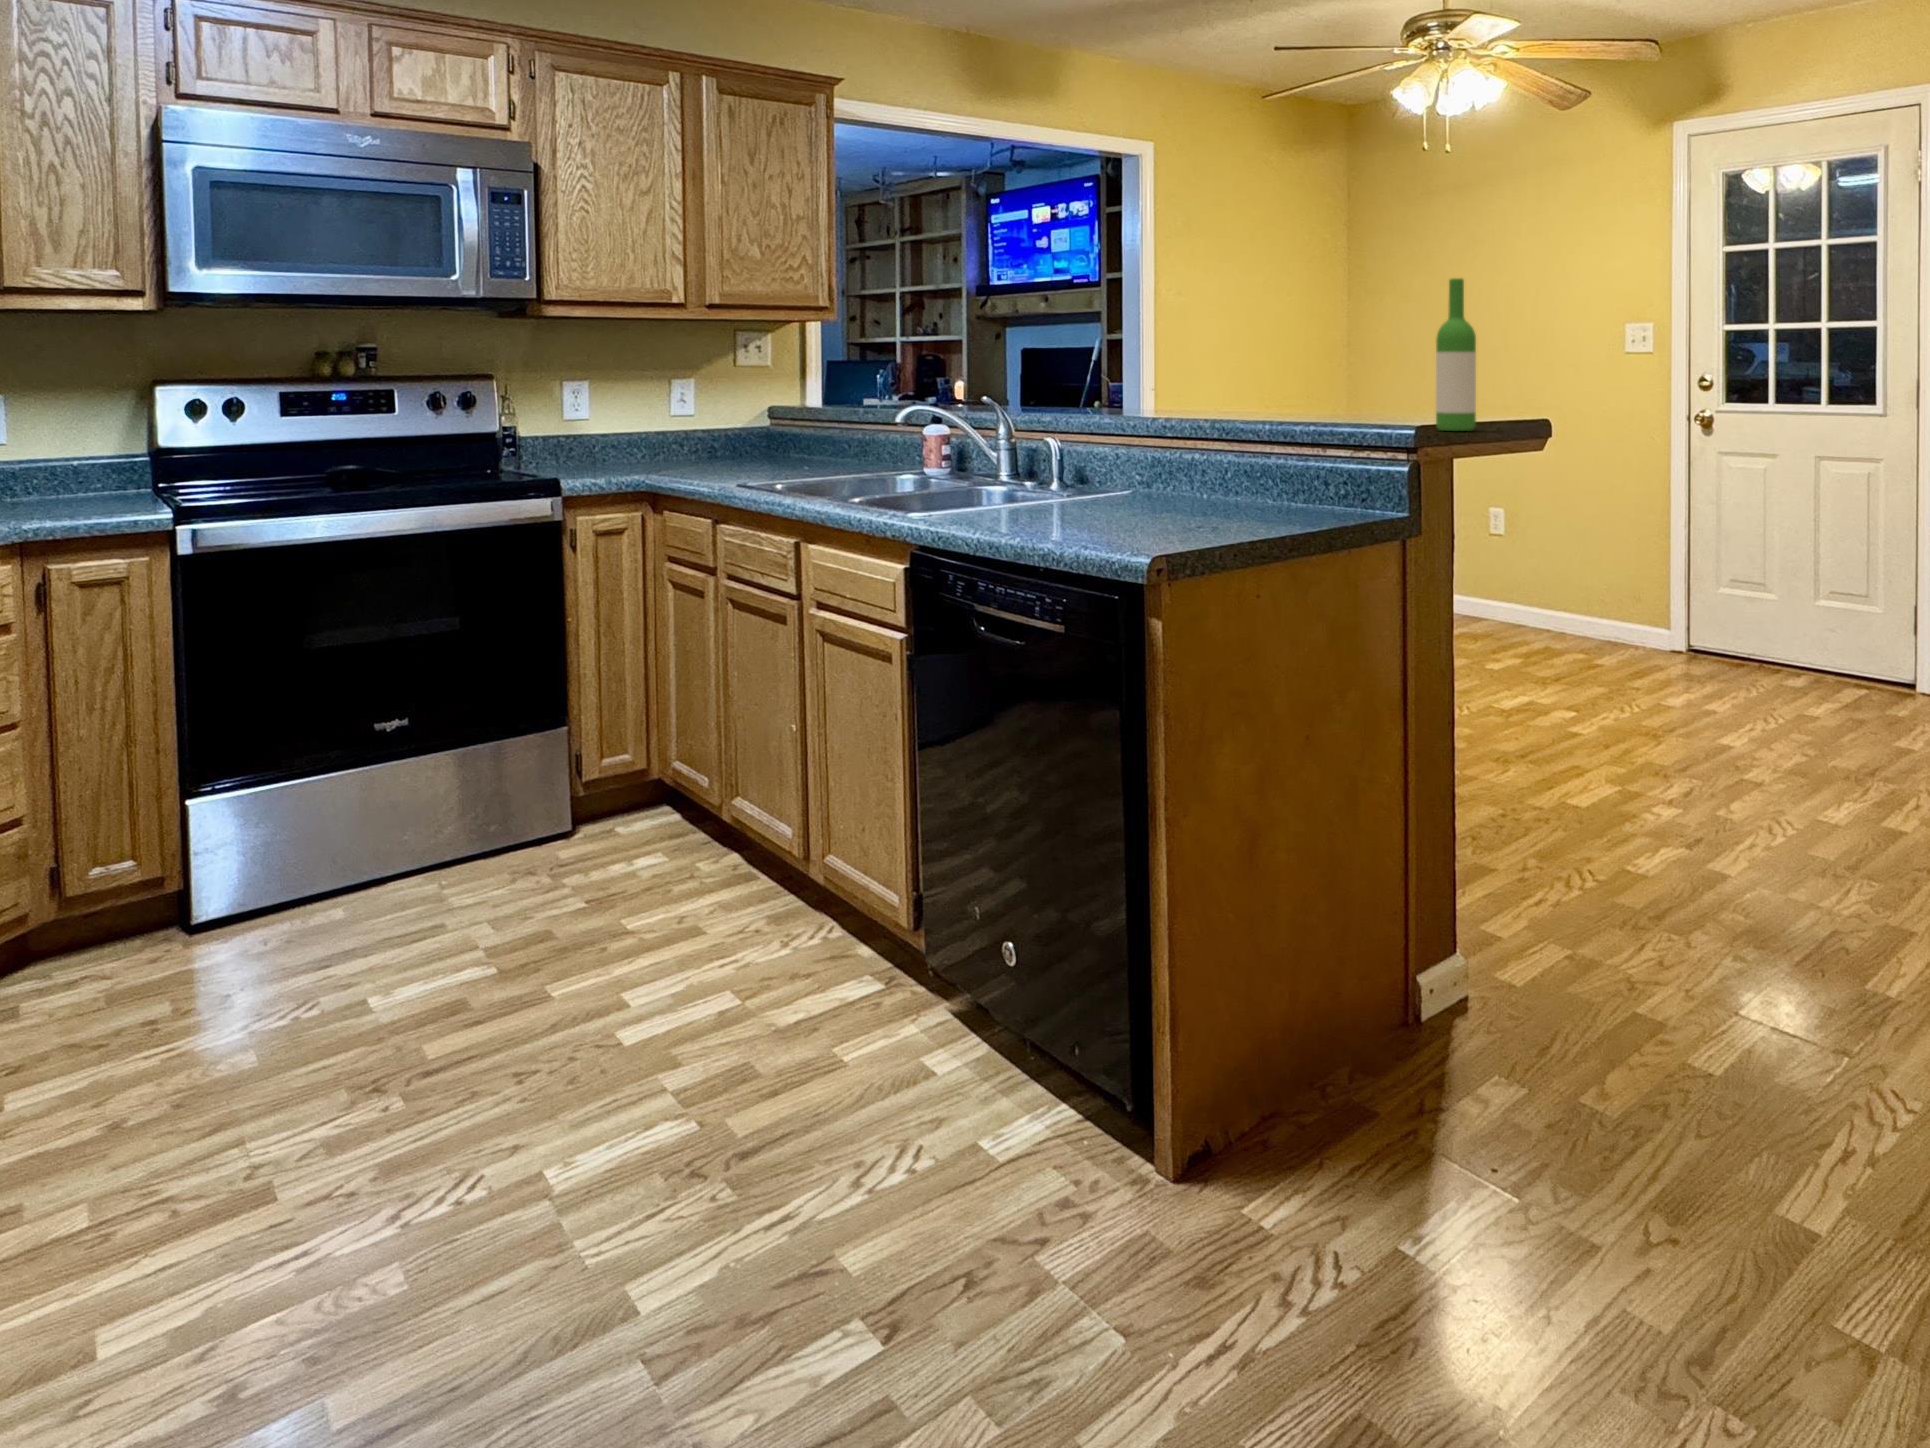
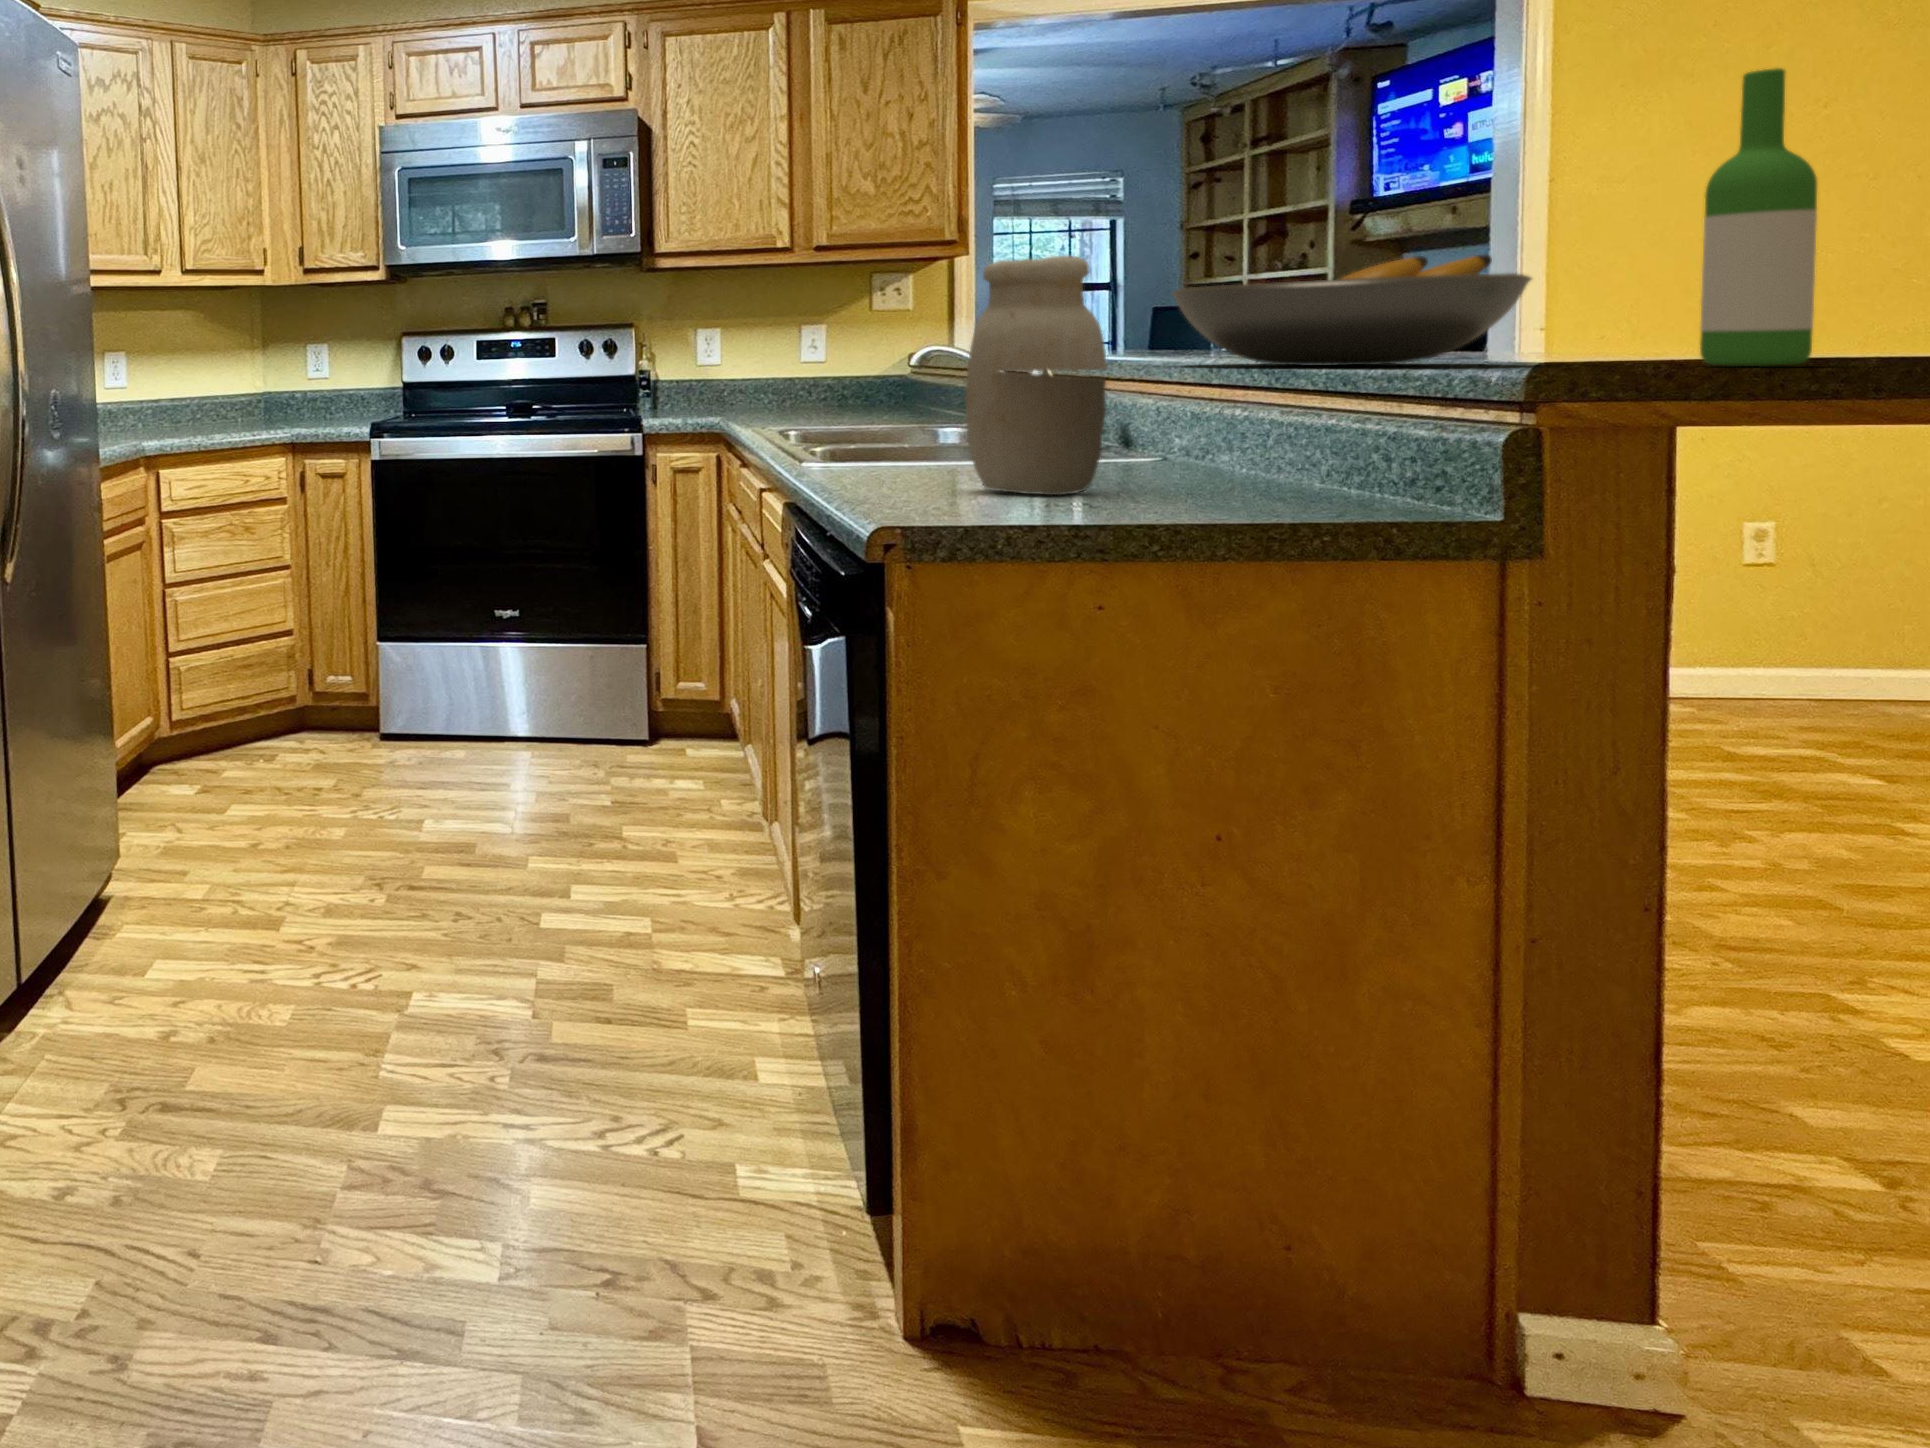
jar: none [1109,355,1201,528] -> present [966,255,1106,495]
fruit bowl: none [1196,365,1377,431] -> present [1172,255,1532,366]

